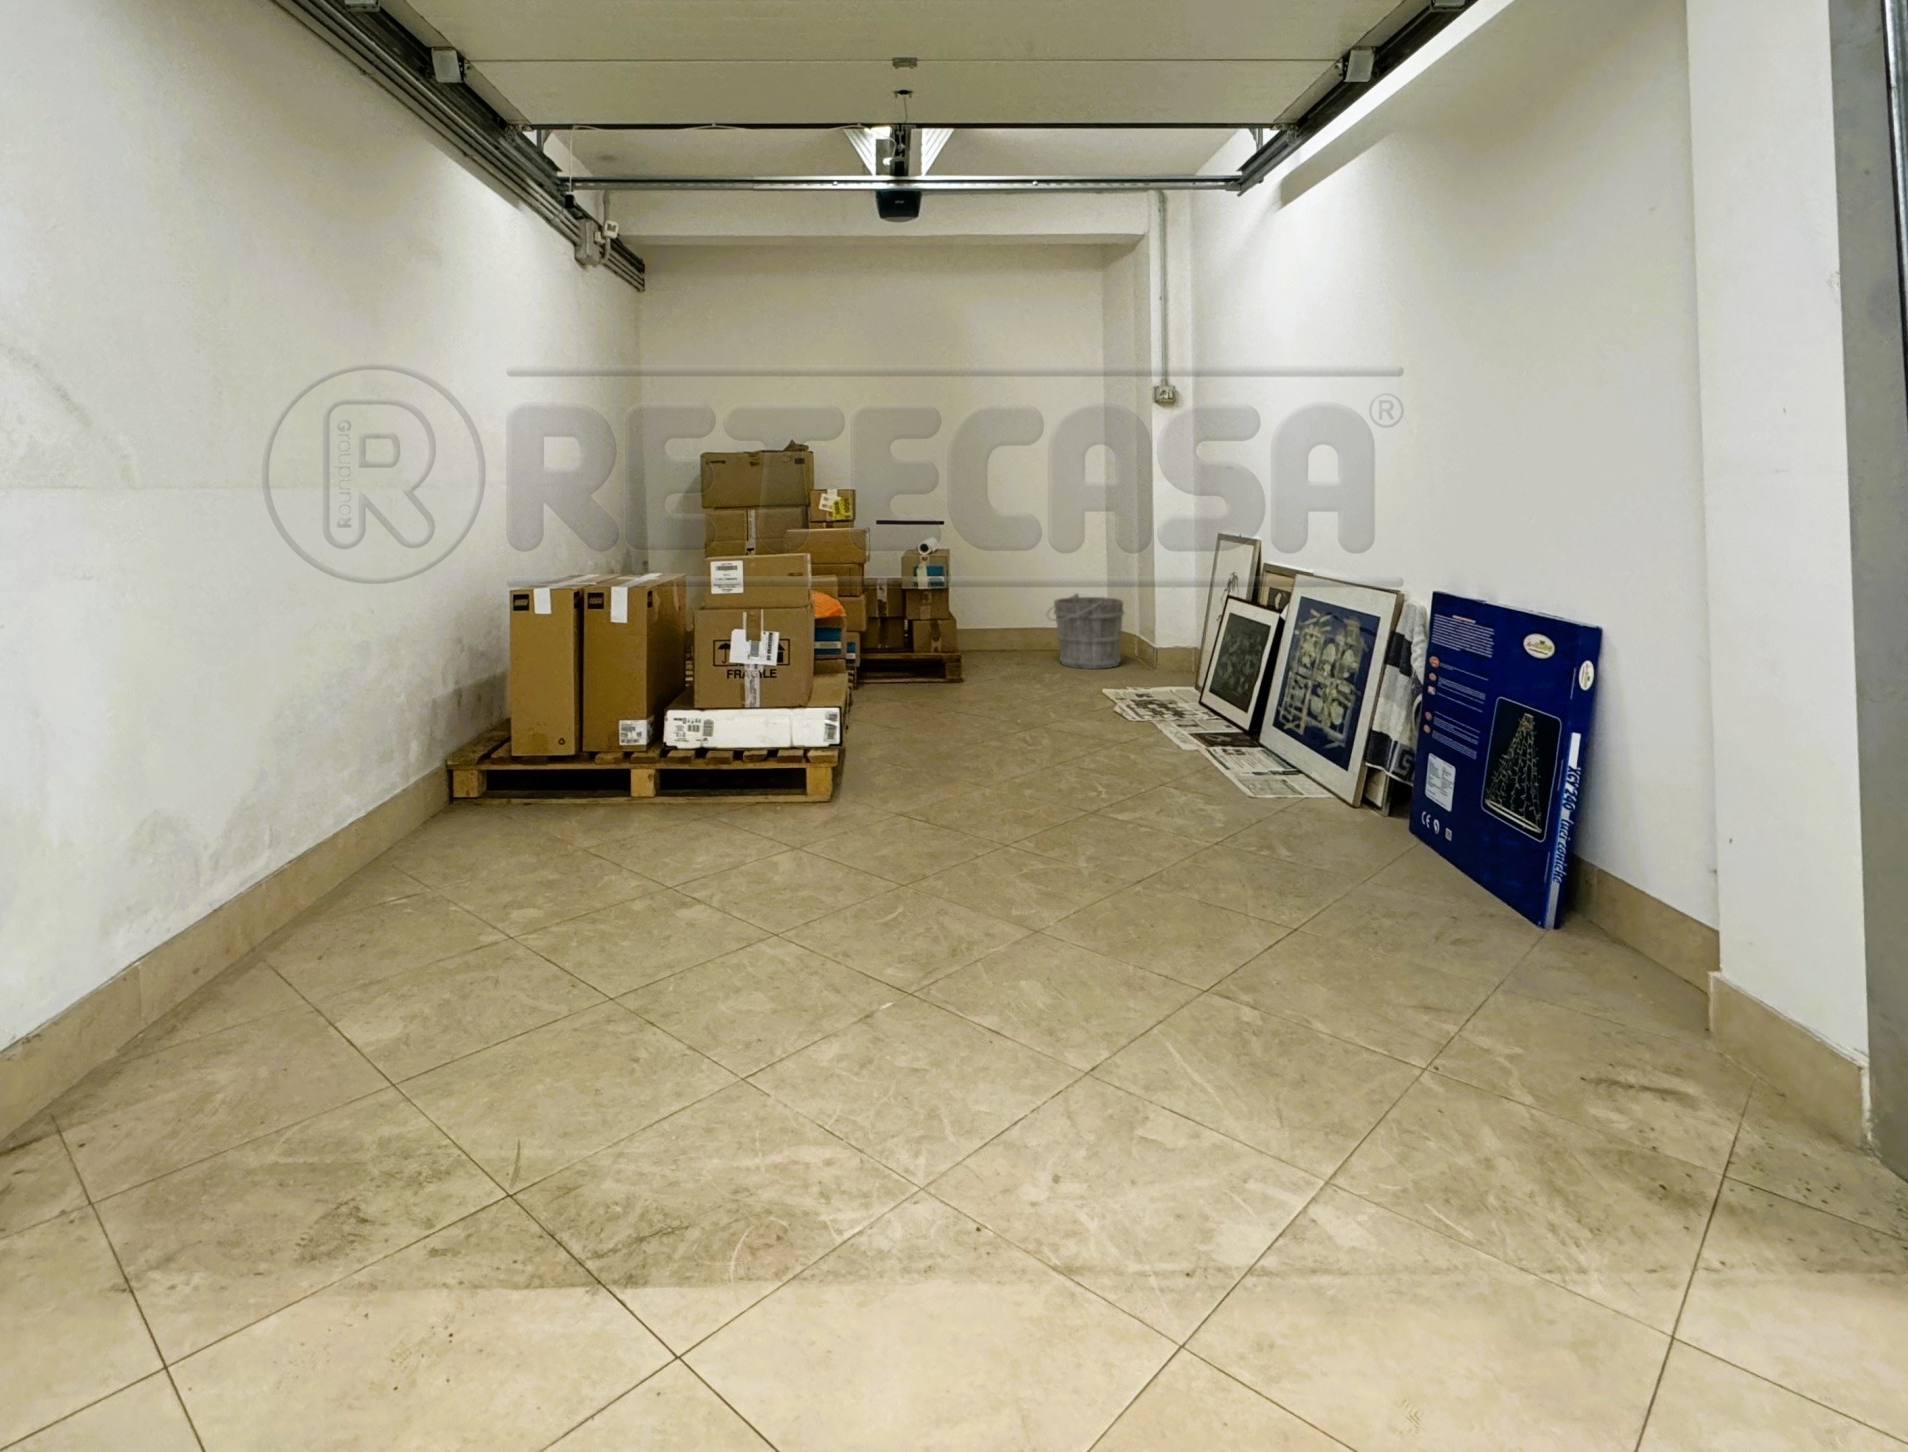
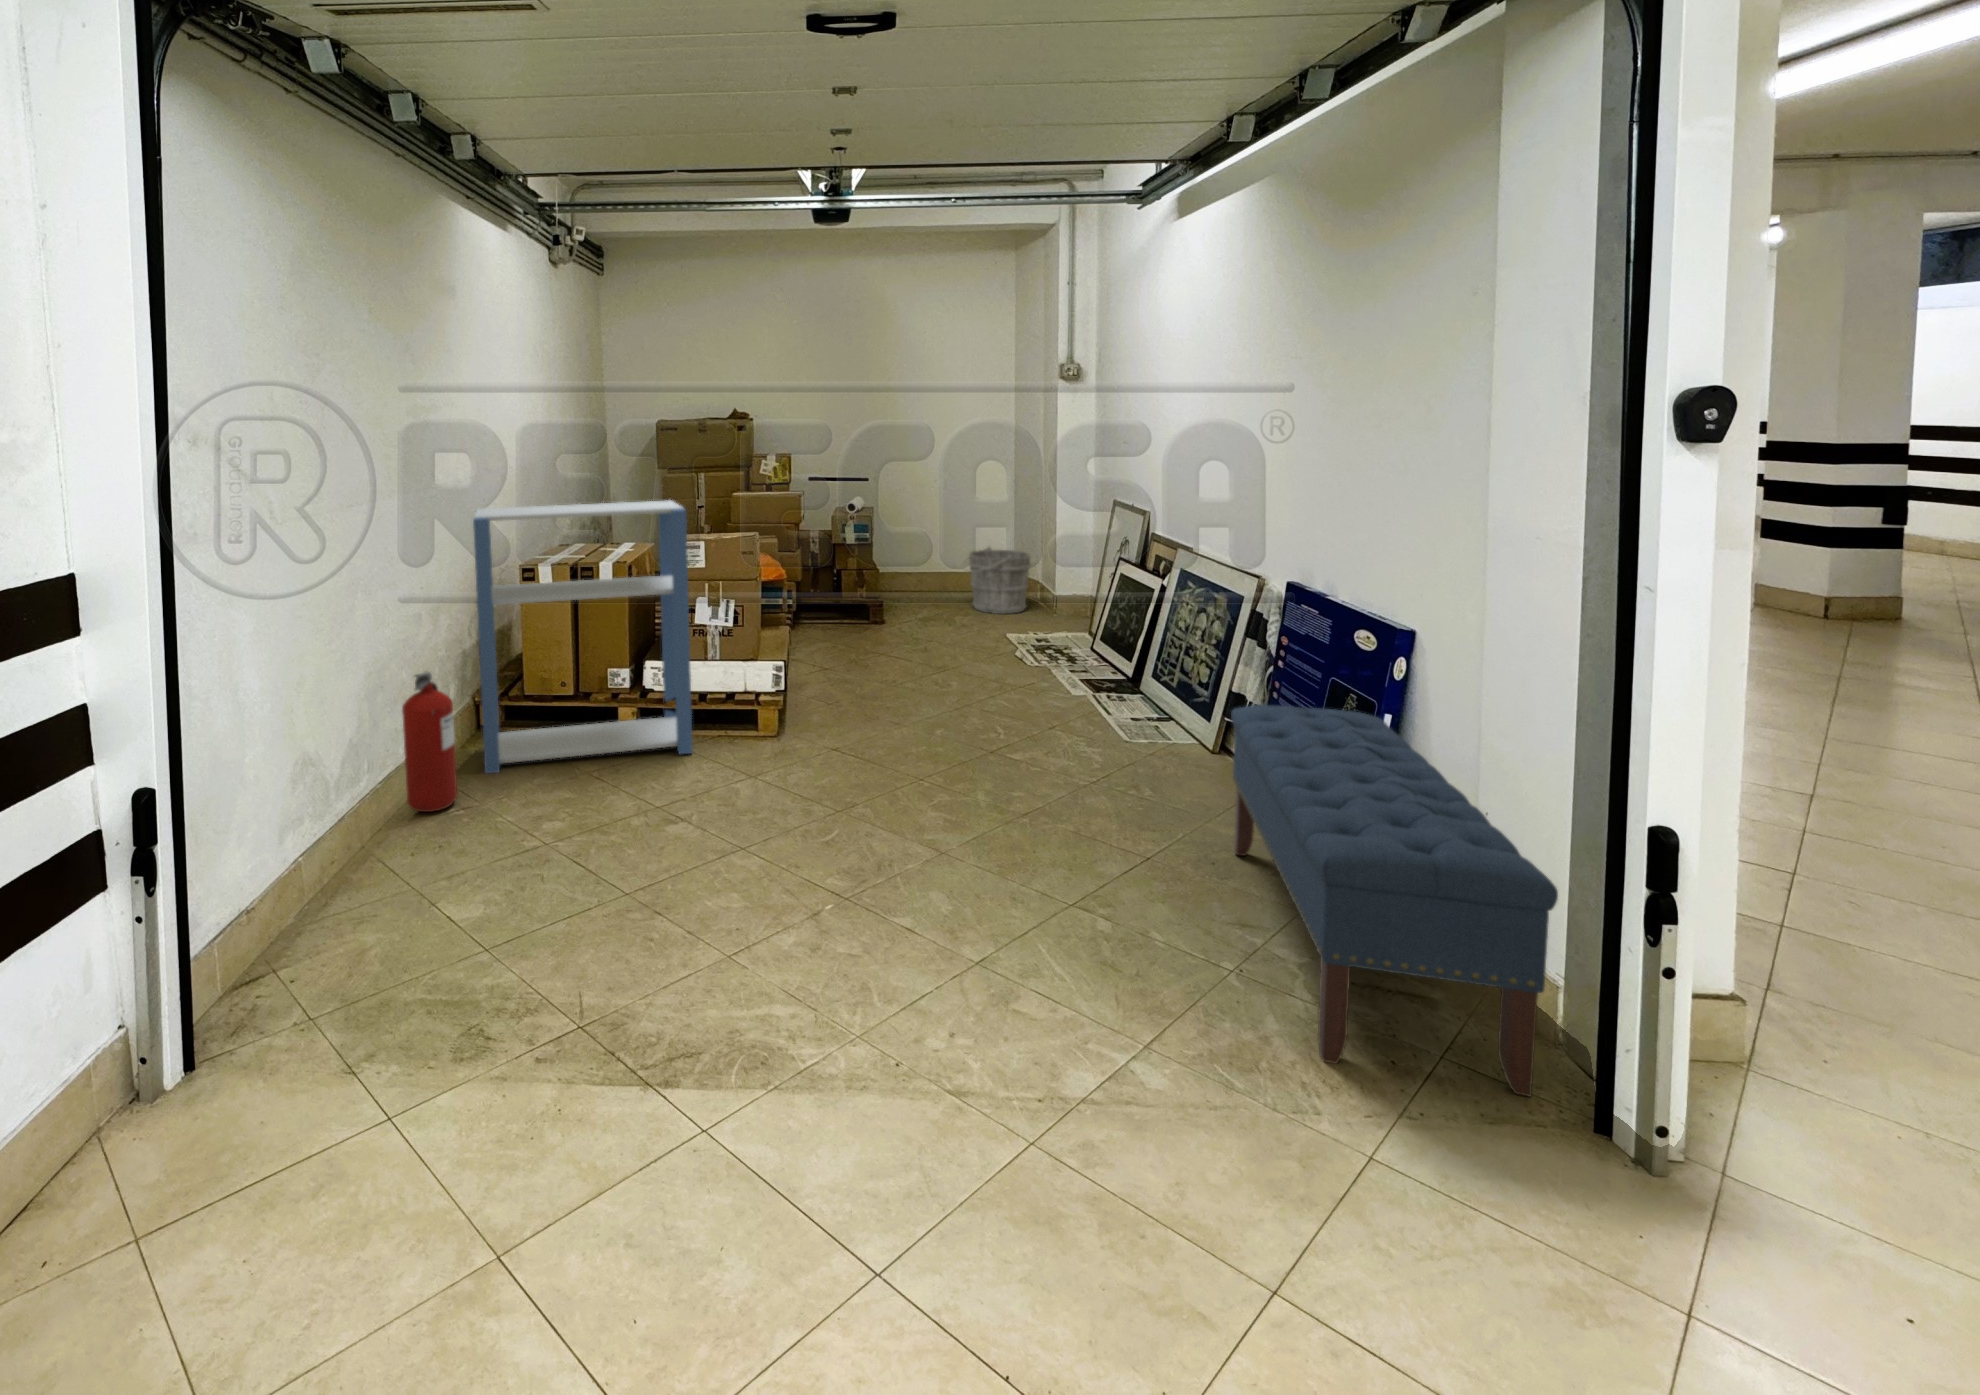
shelving unit: none [449,513,722,848] -> present [473,501,693,773]
fire extinguisher: none [344,710,414,894] -> present [402,672,457,812]
bench: none [1385,727,1882,1236] -> present [1231,705,1558,1096]

